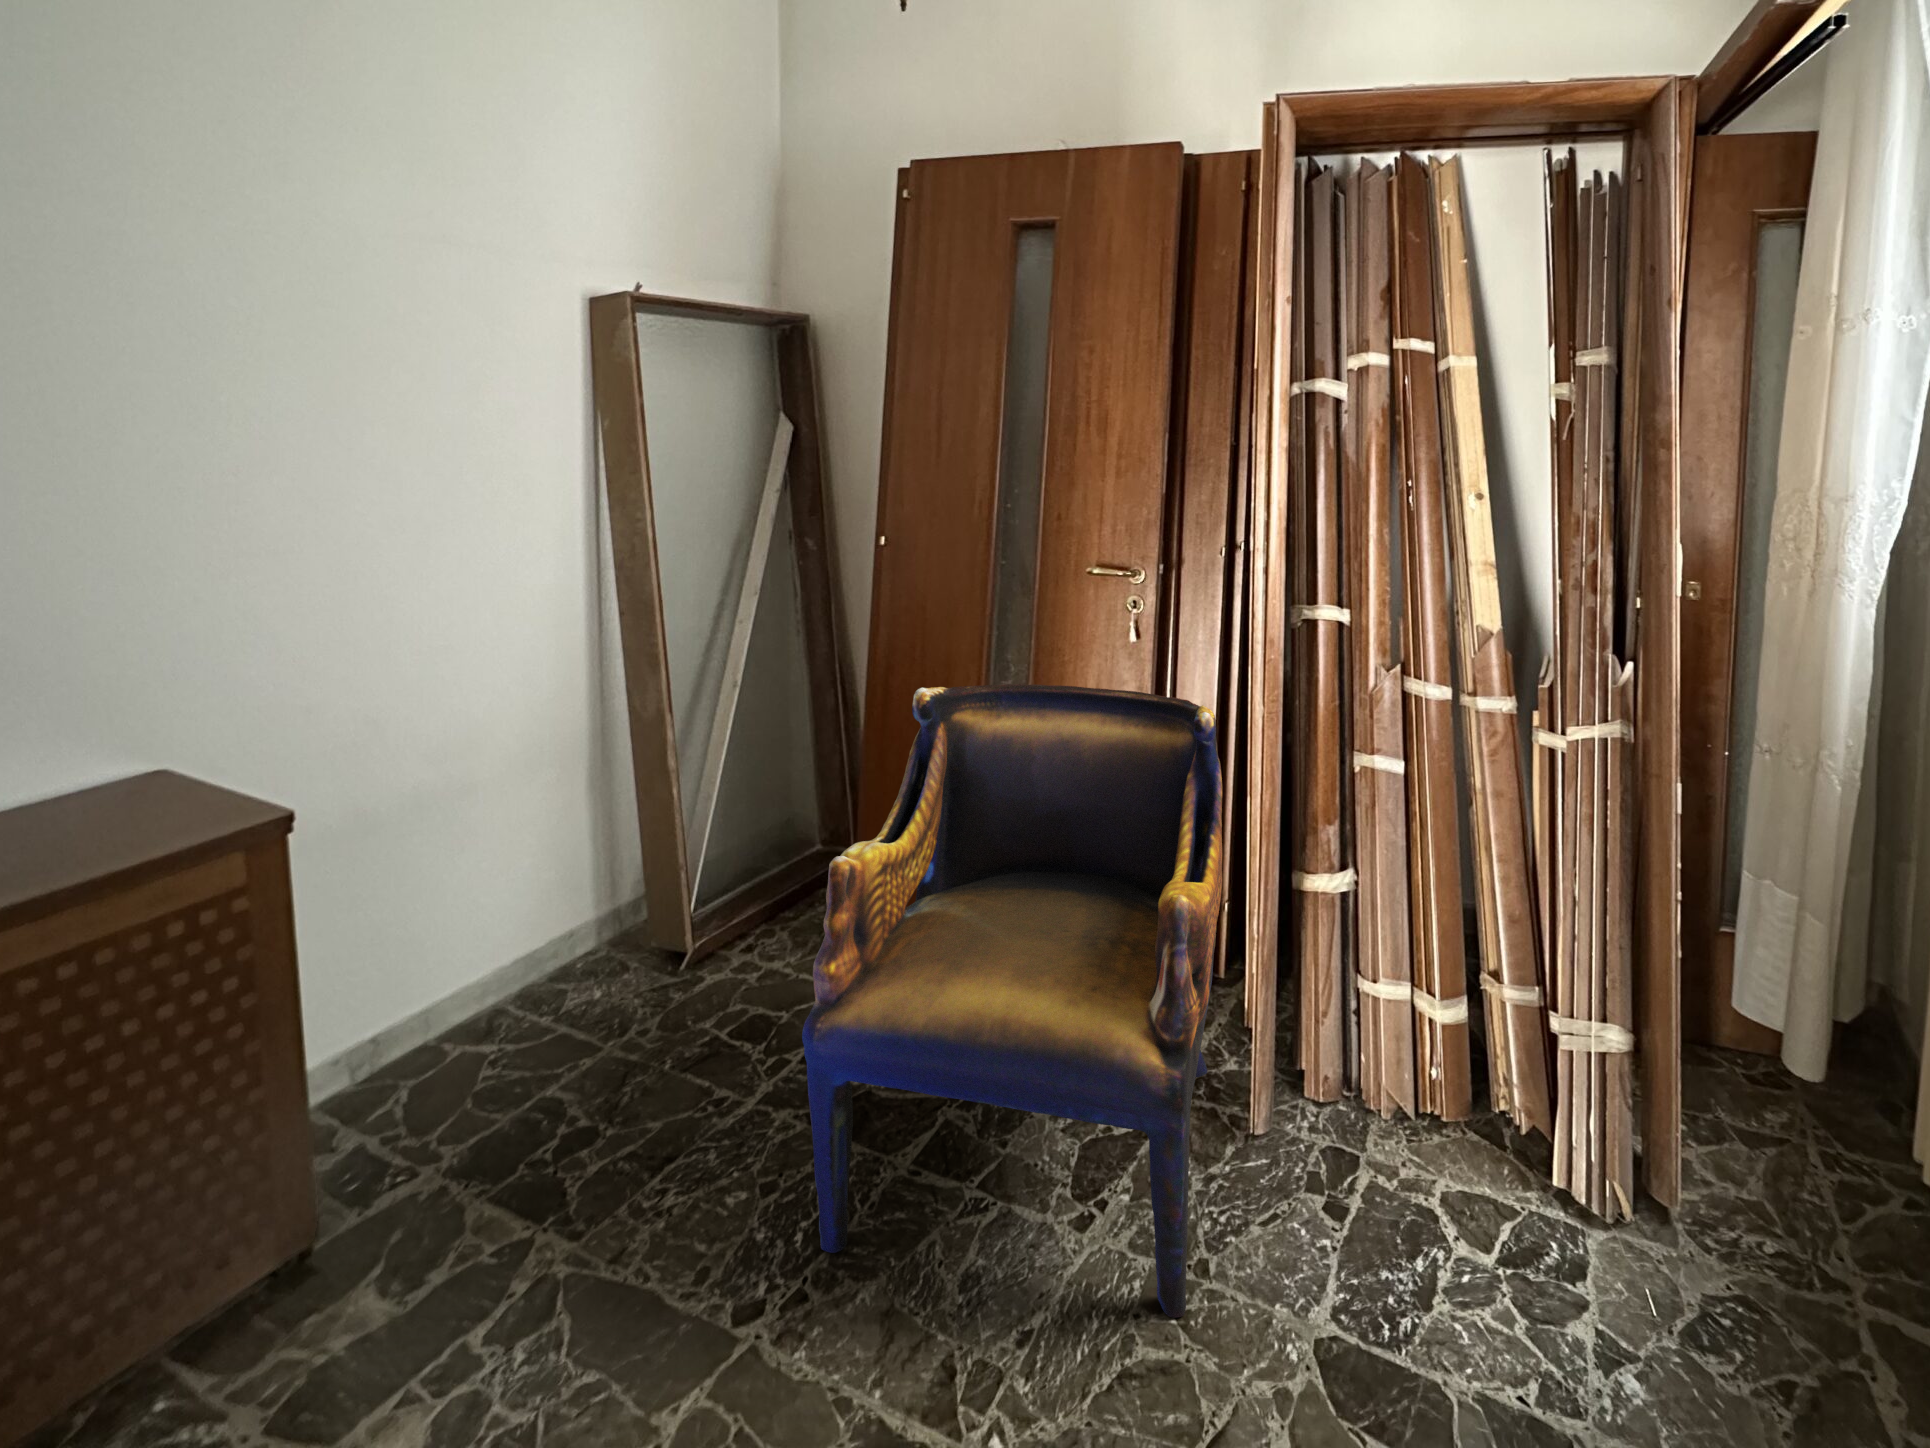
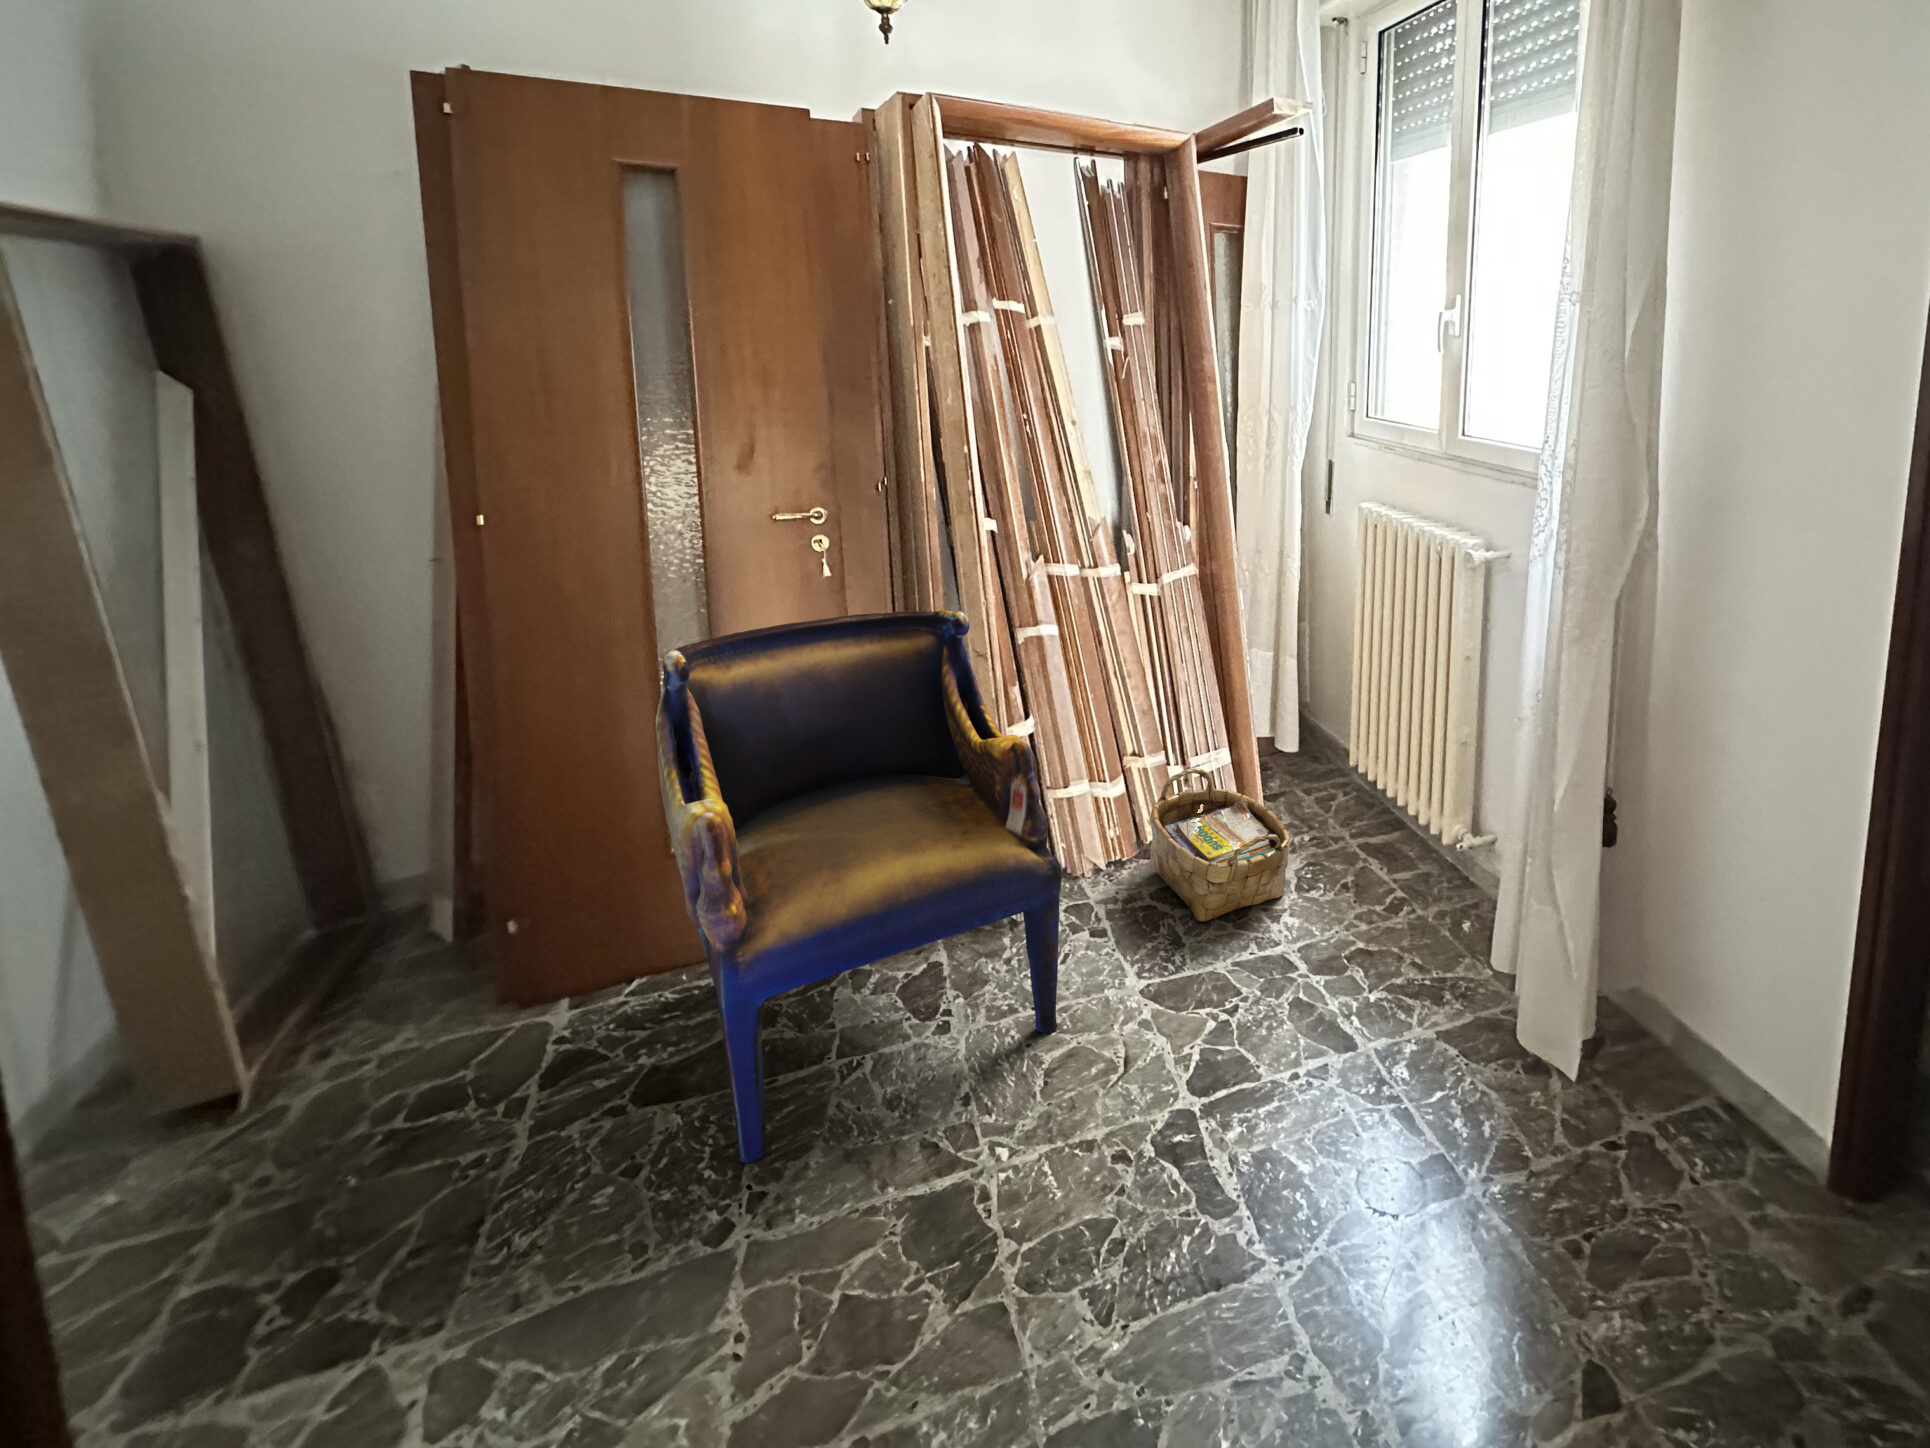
woven basket: none [1455,1029,1673,1328] -> present [1150,768,1290,921]

